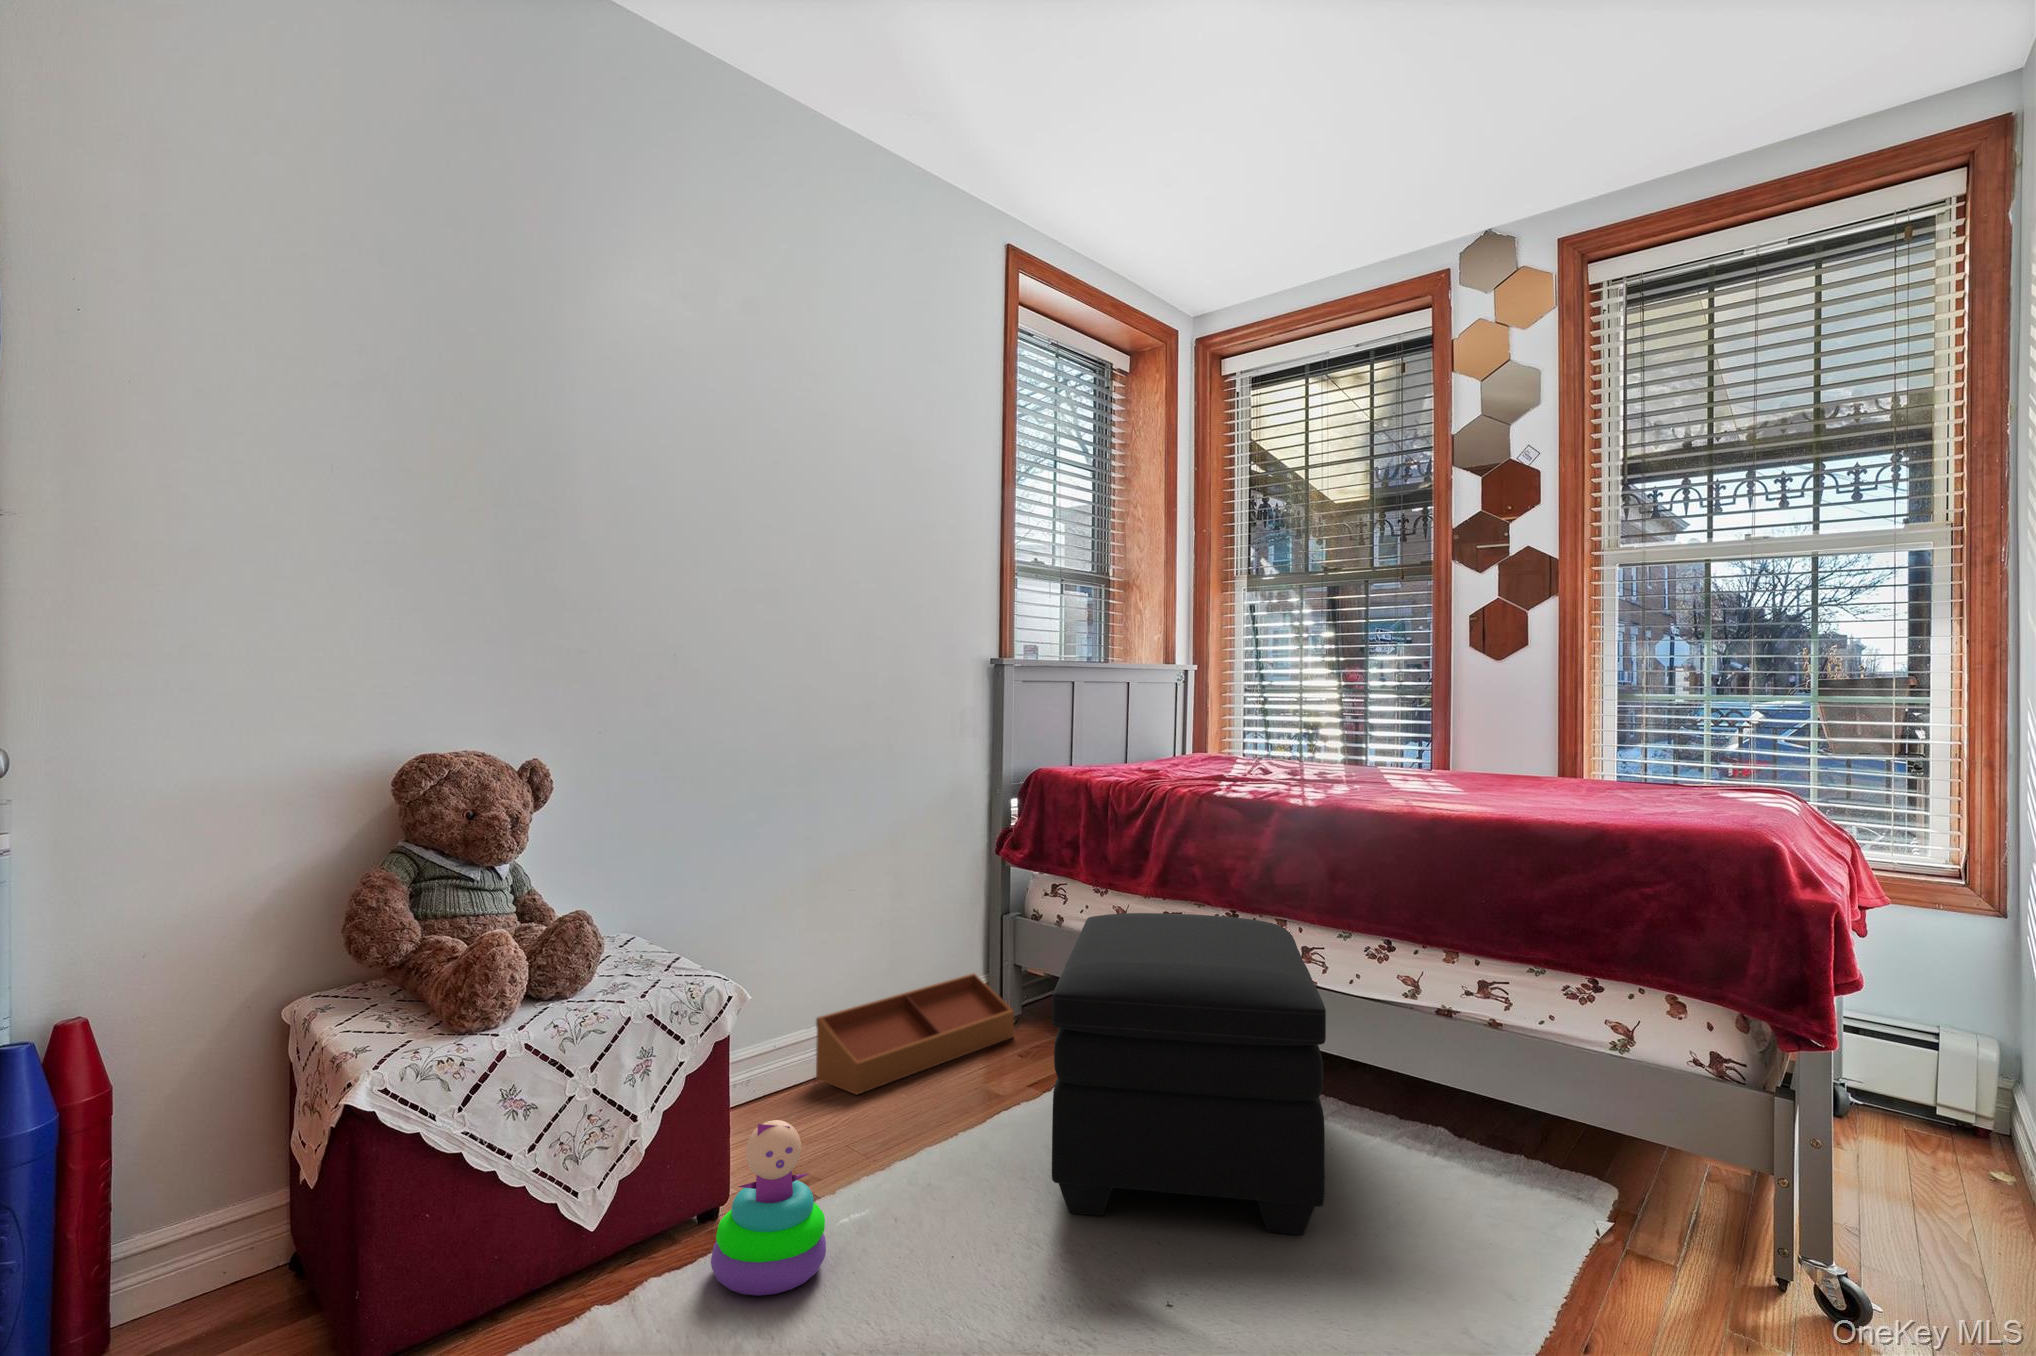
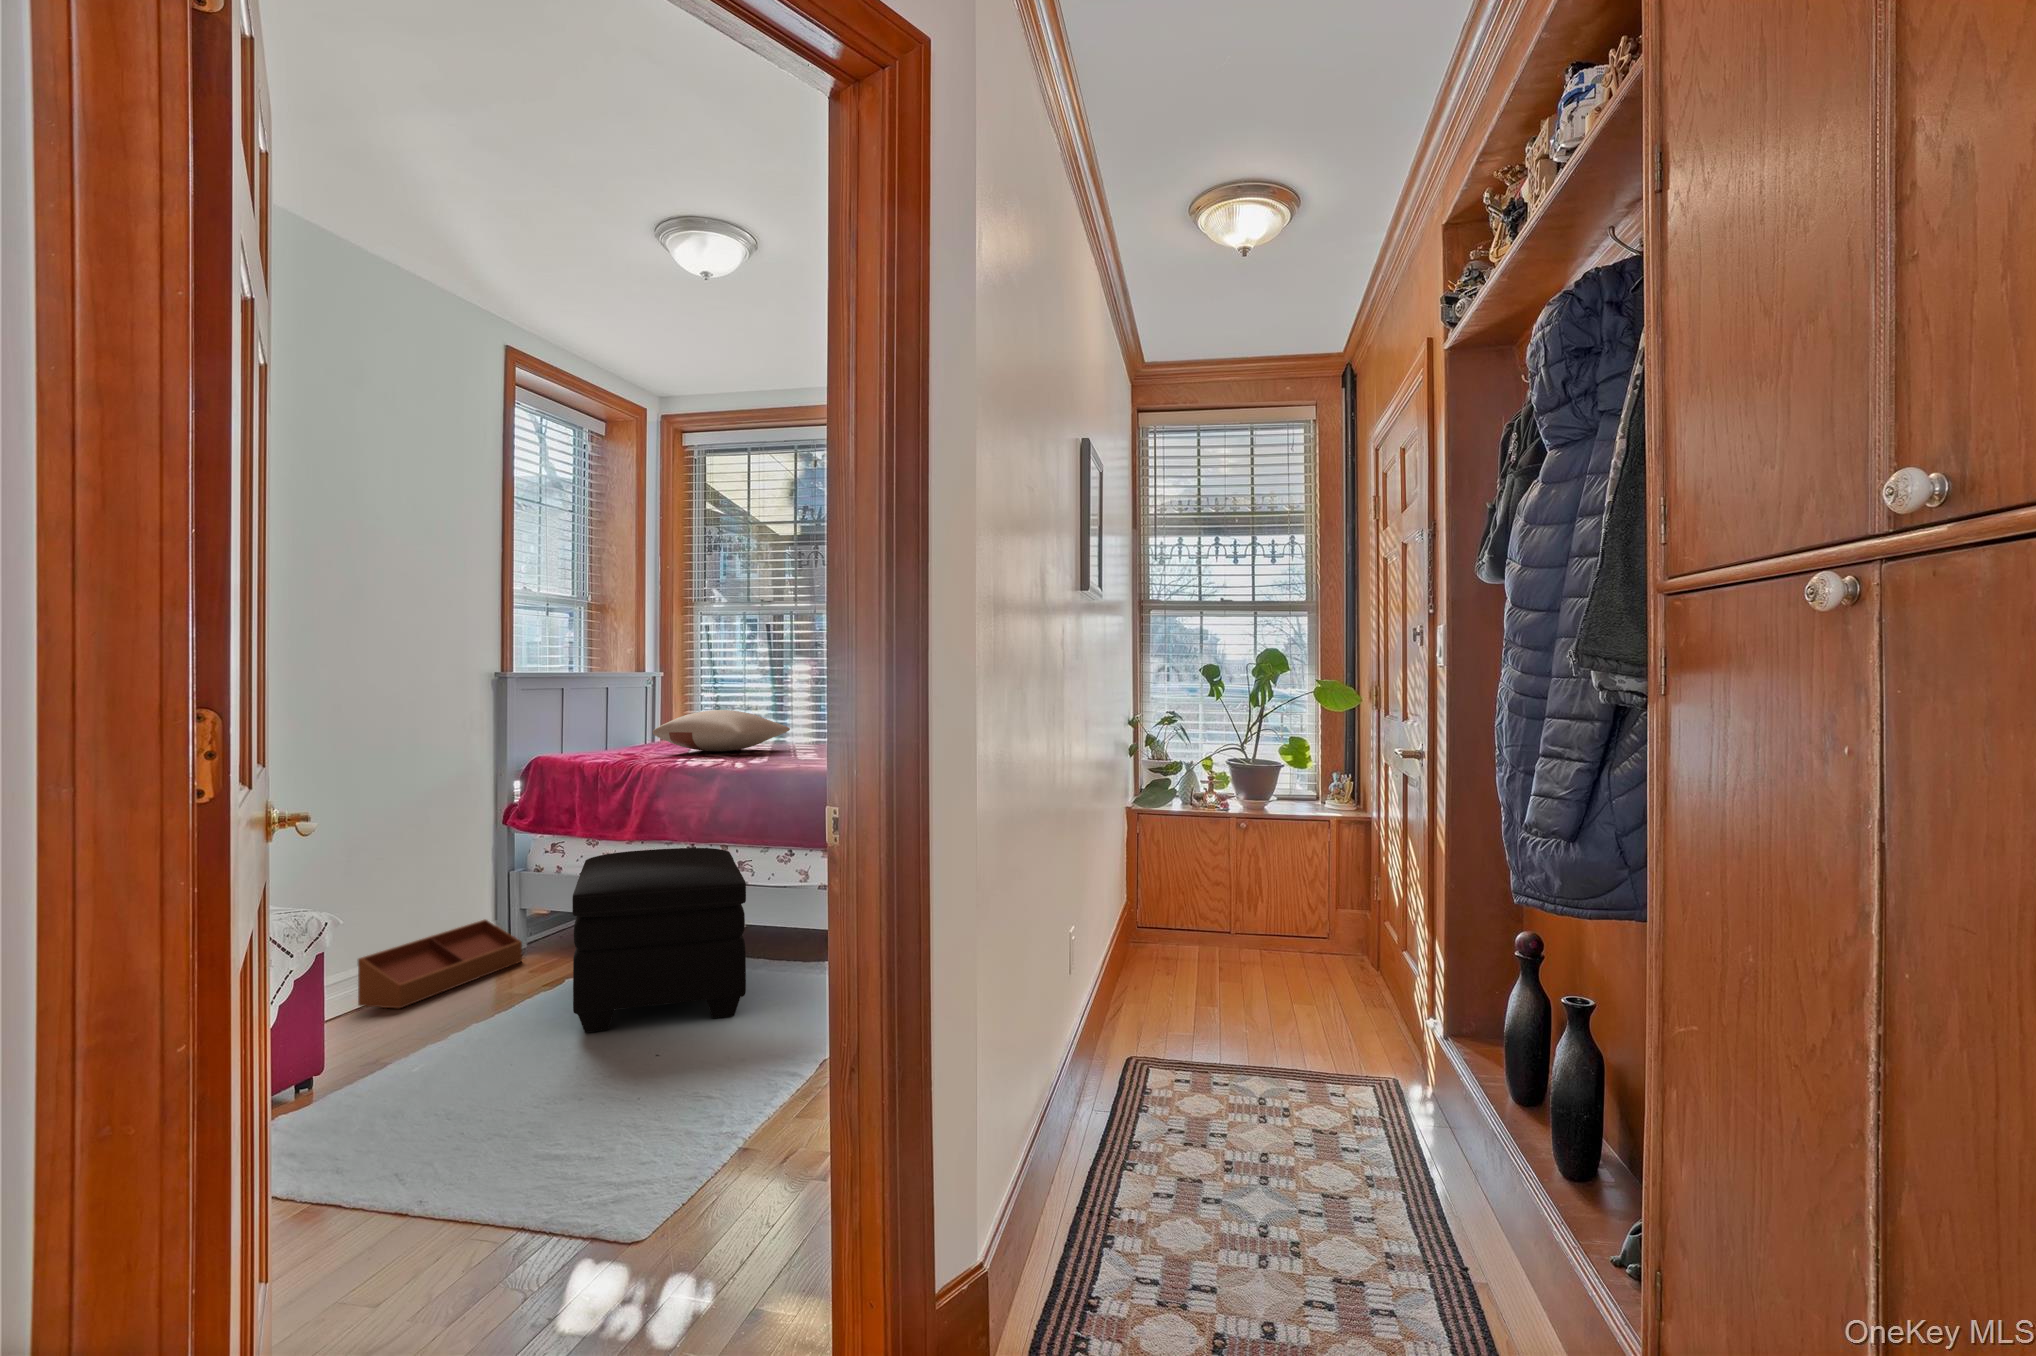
pillow: none [1181,714,1373,771] -> present [653,710,790,752]
stacking toy: present [711,1120,826,1296] -> none [331,993,419,1102]

